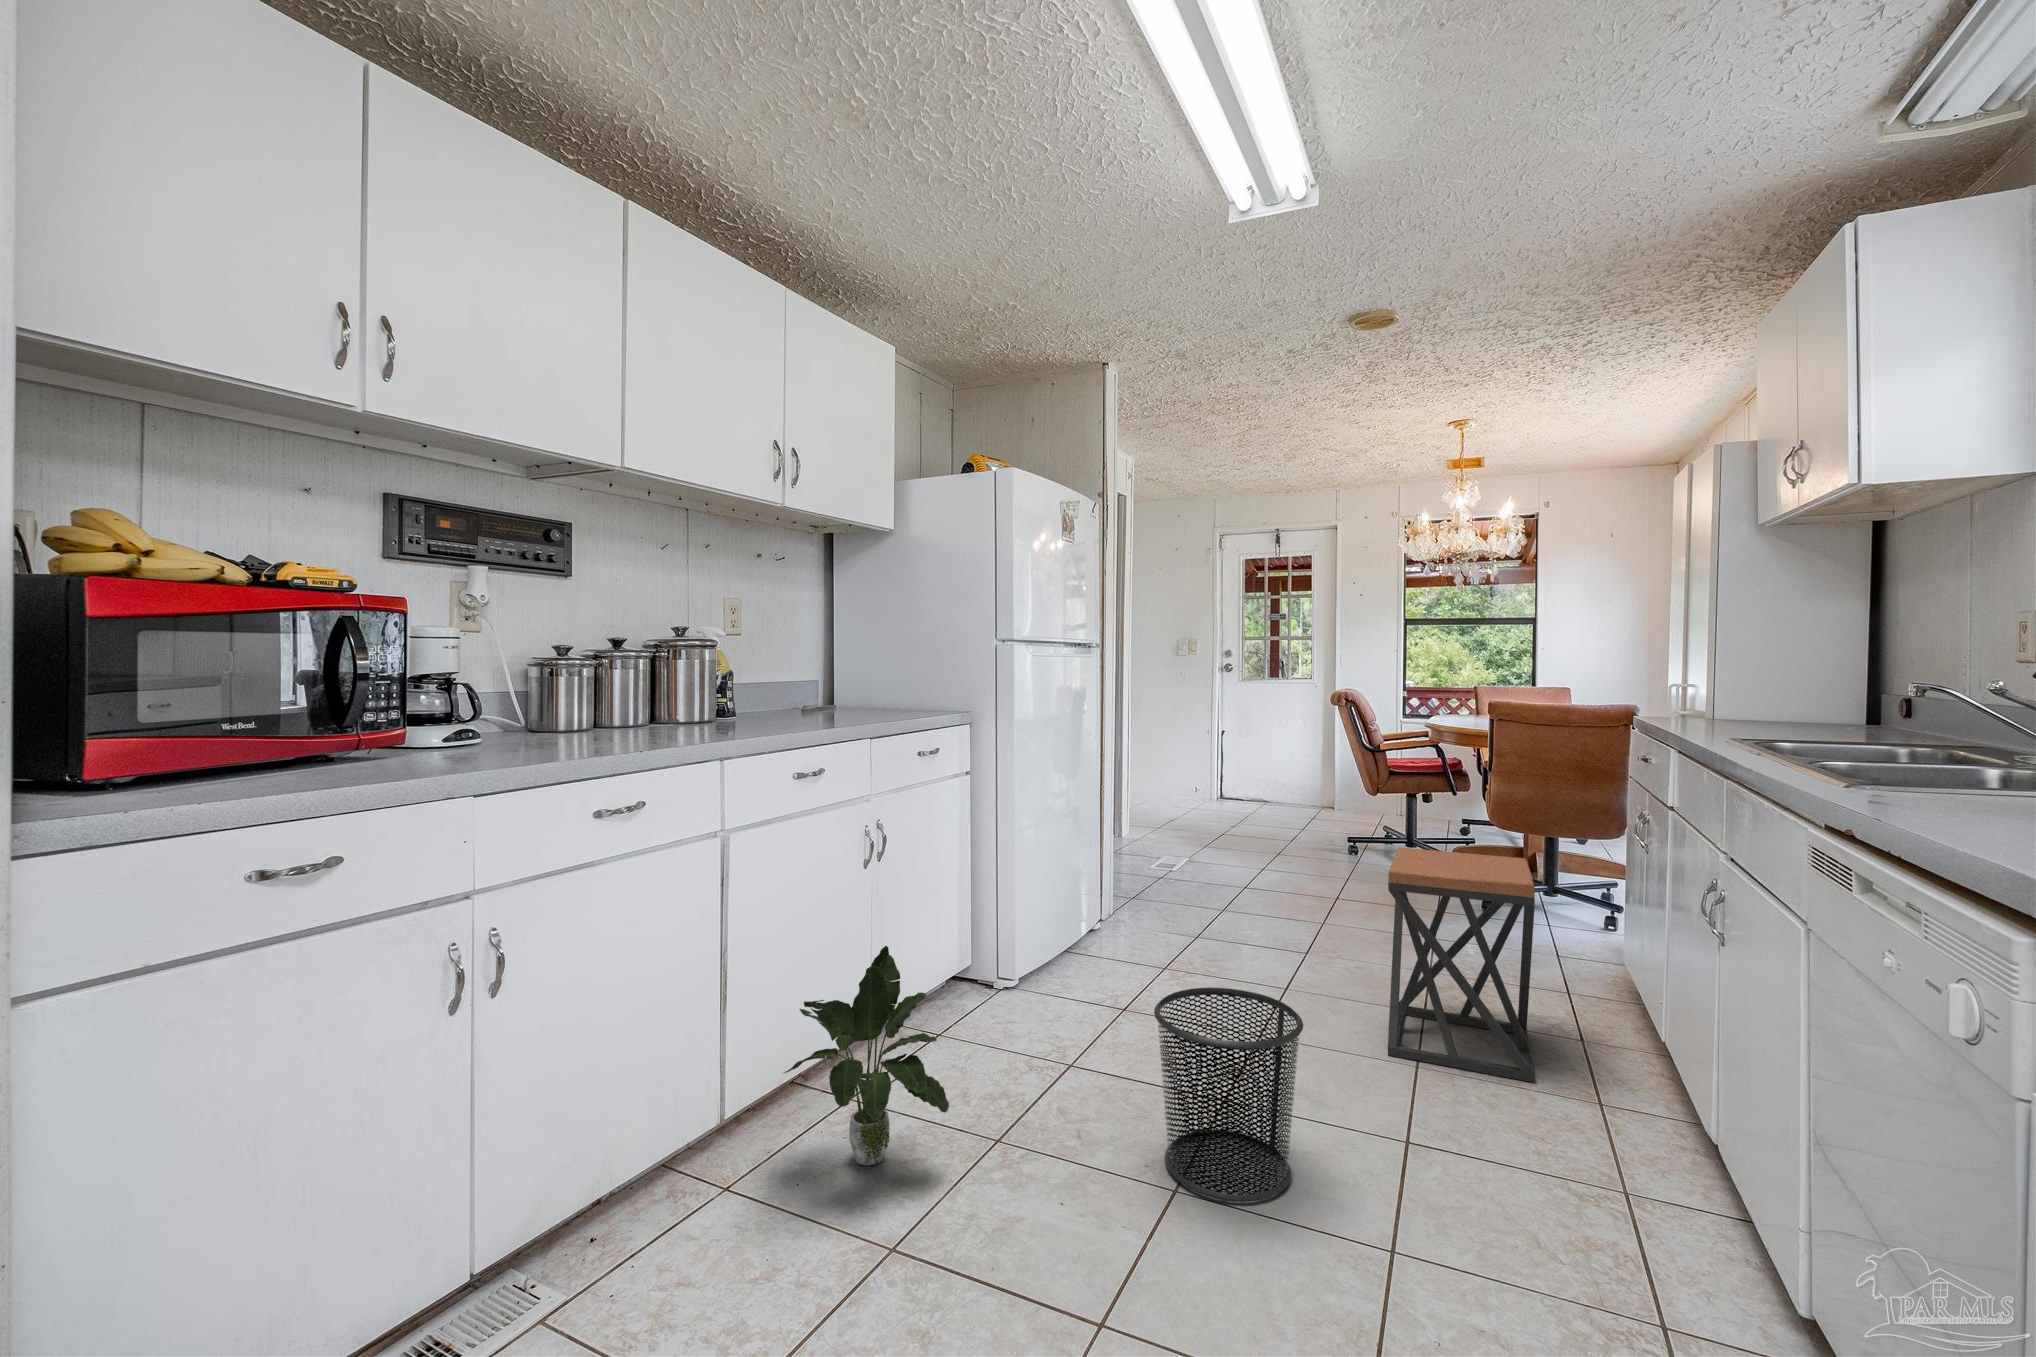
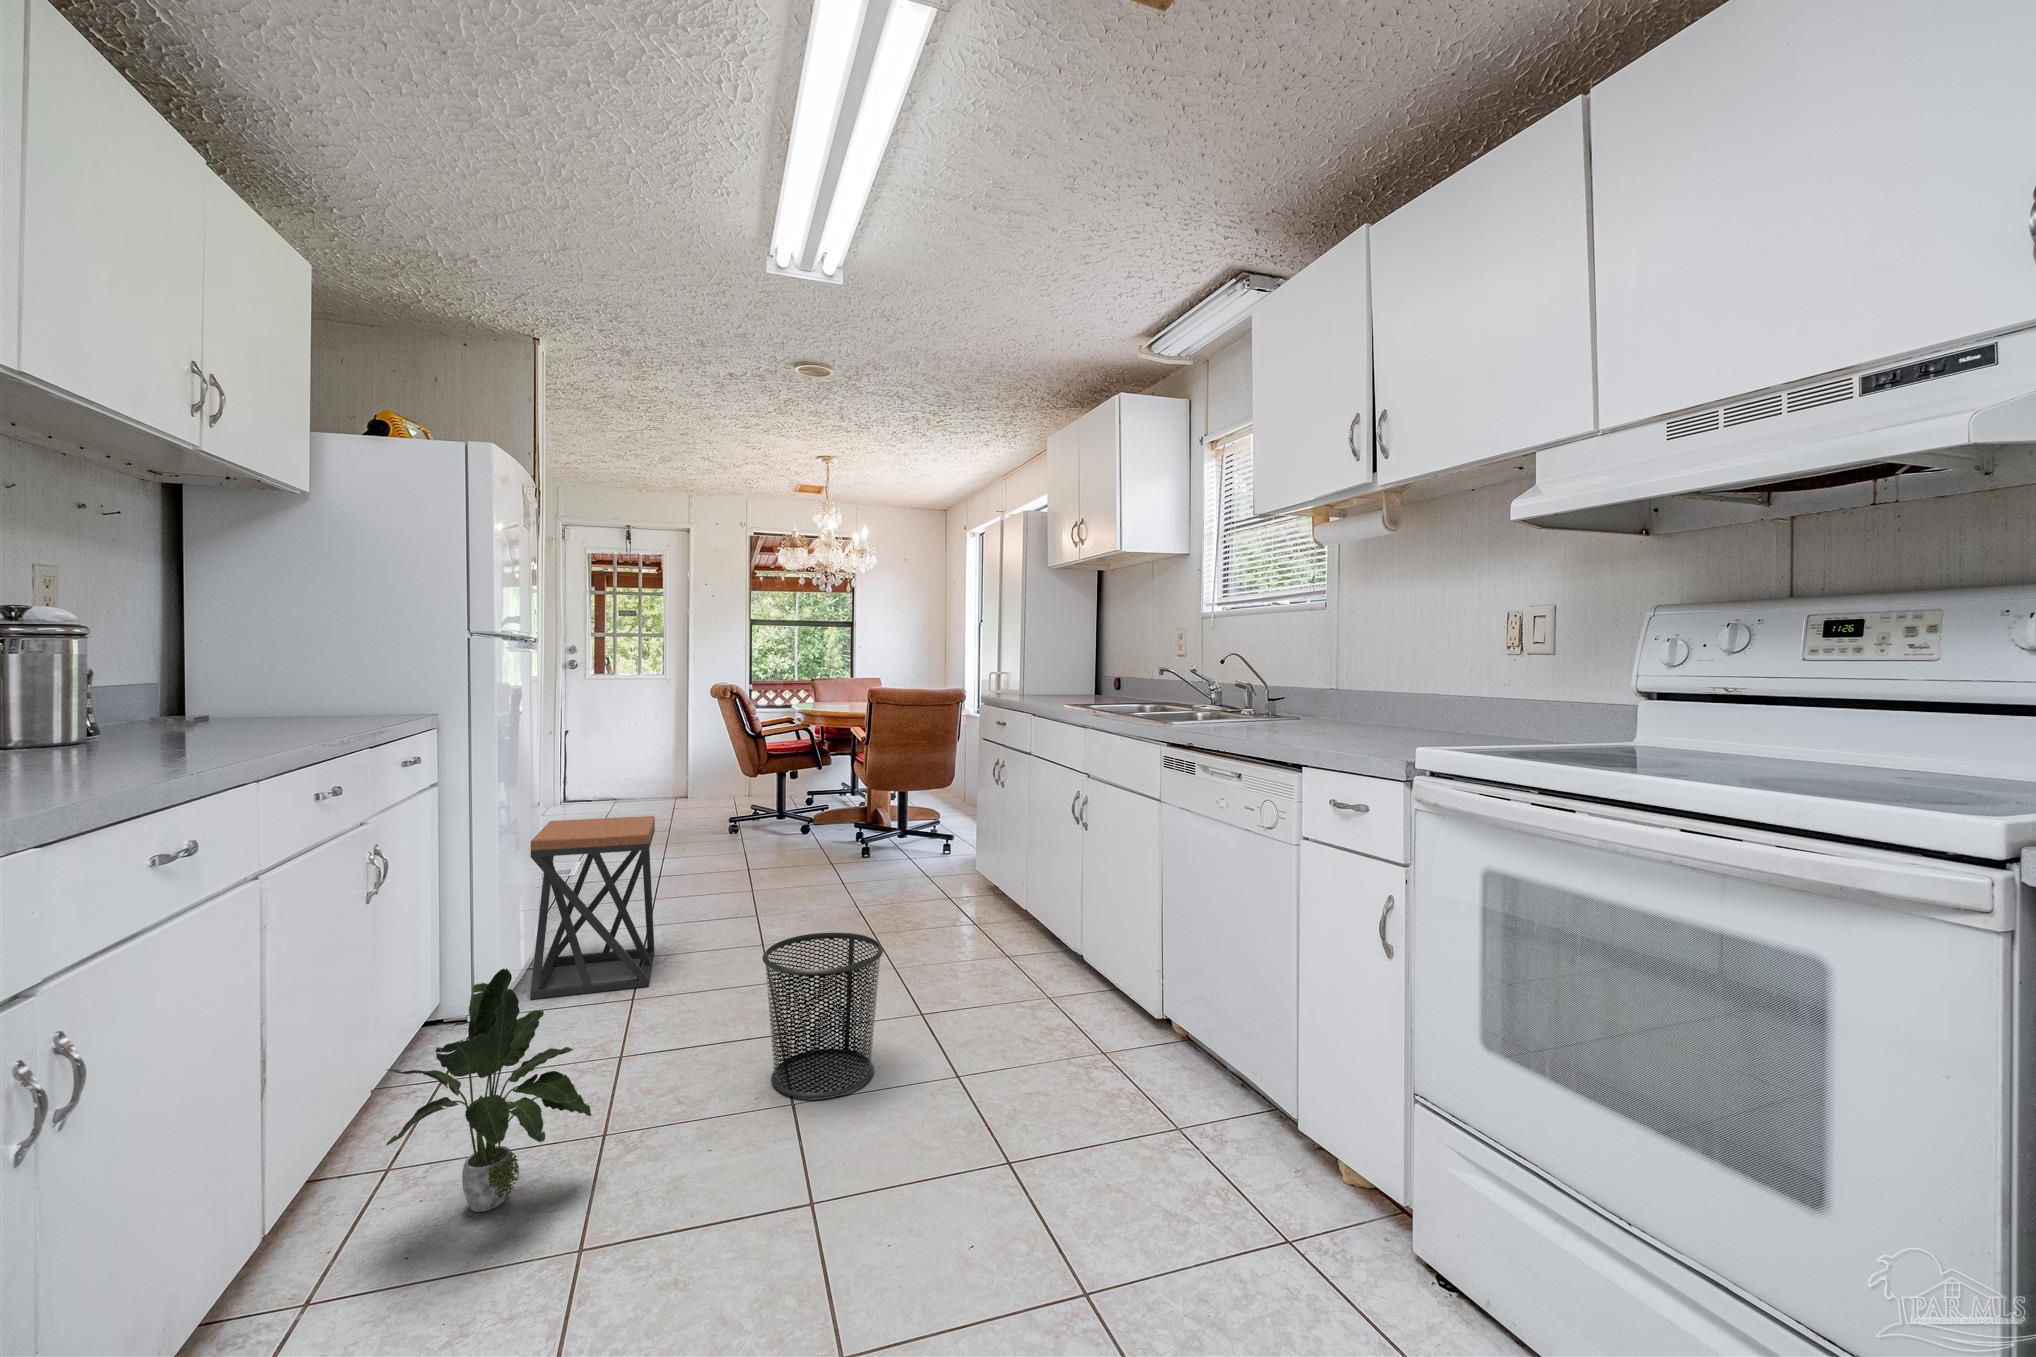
stool: present [1388,848,1535,1082] -> present [530,816,655,999]

